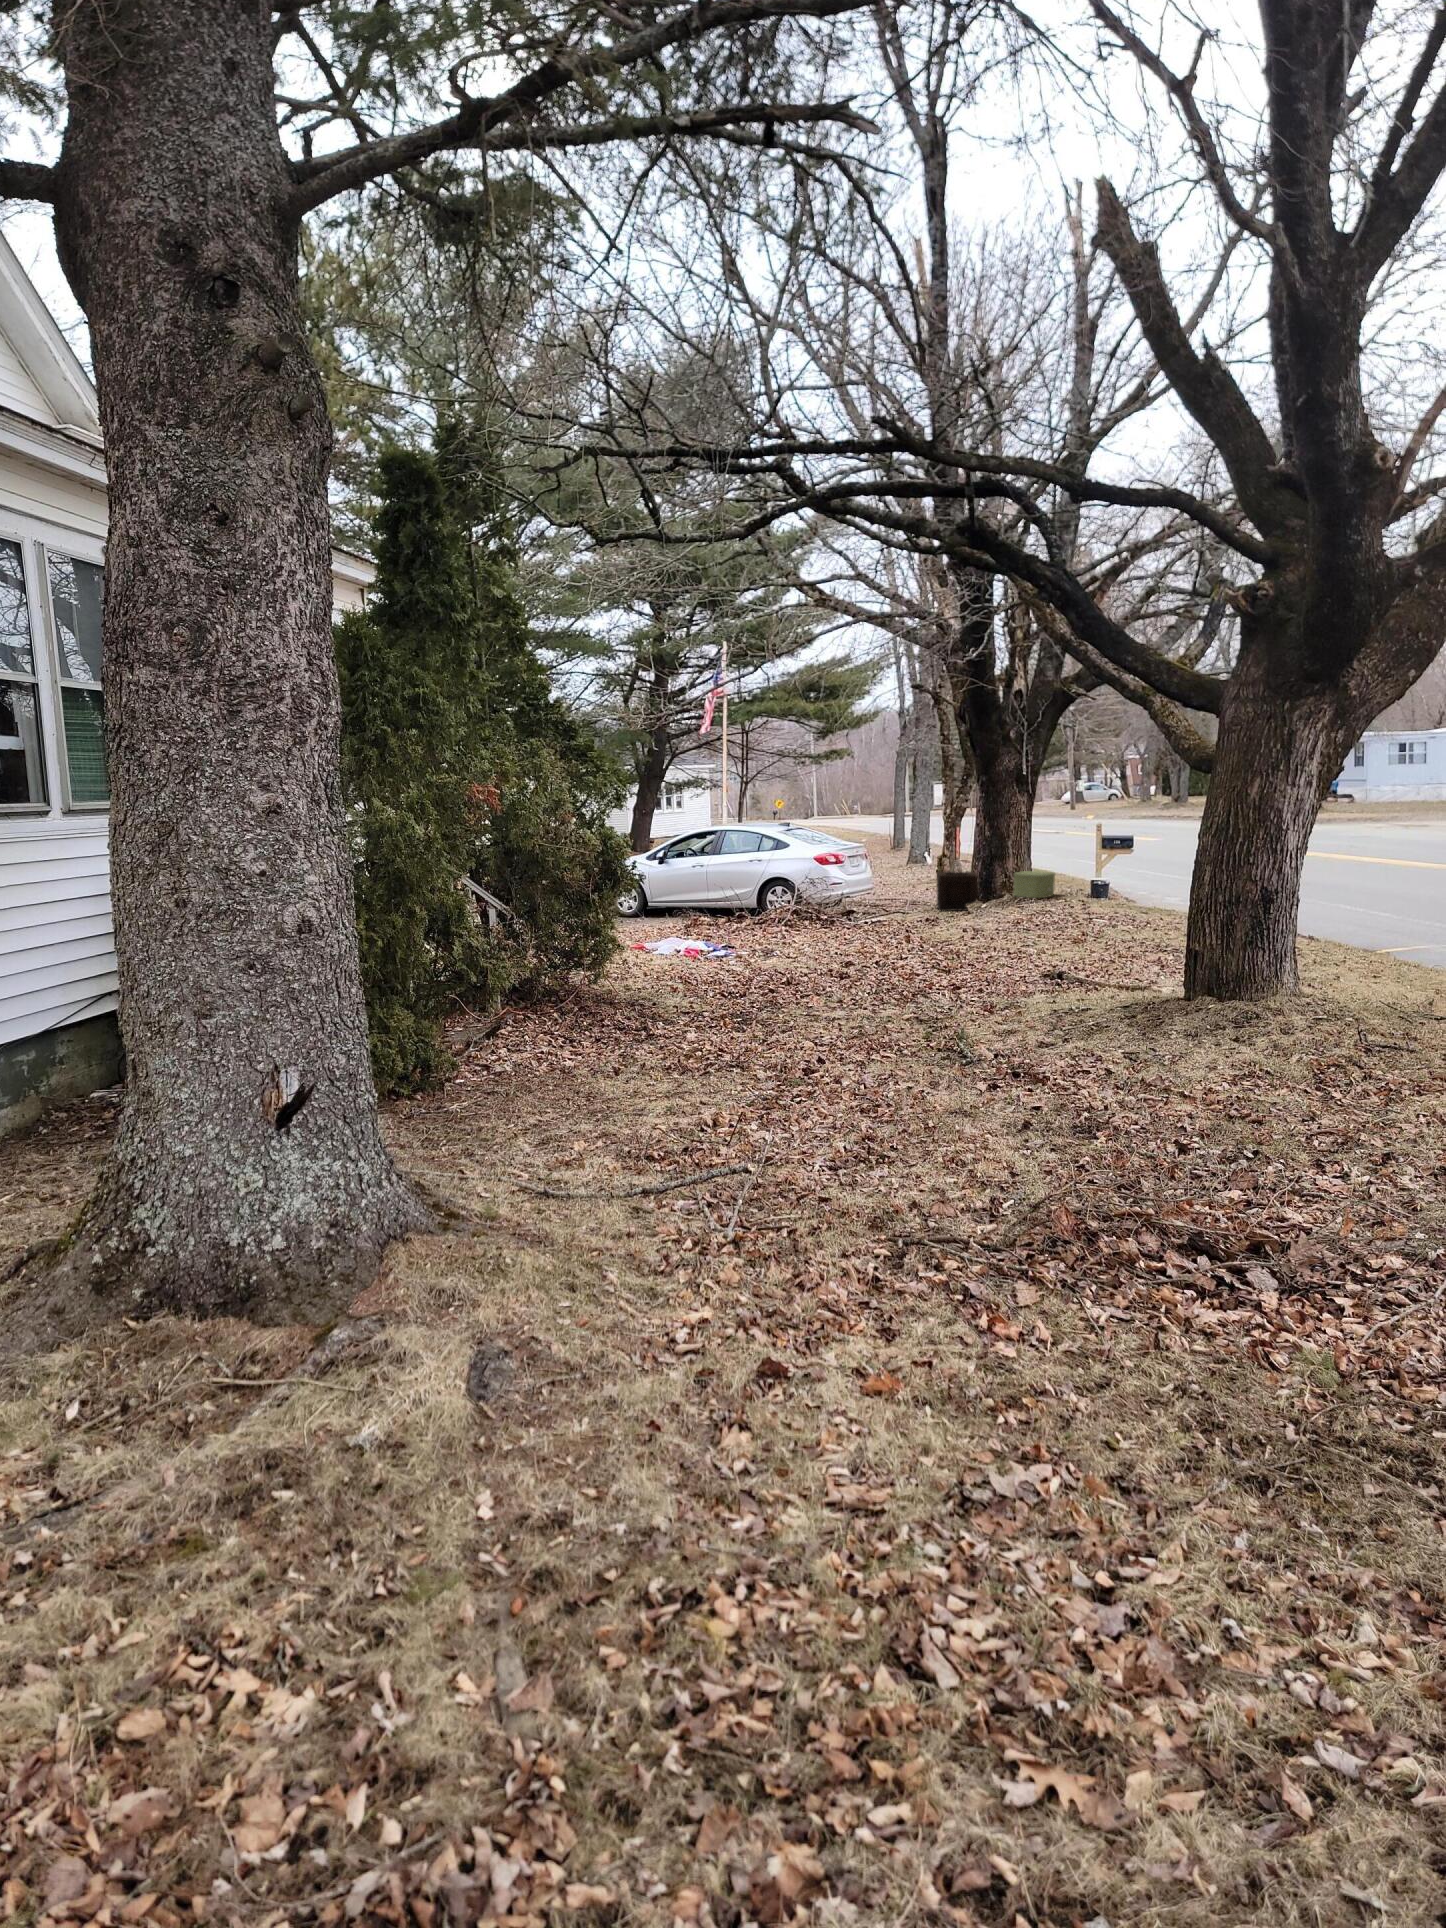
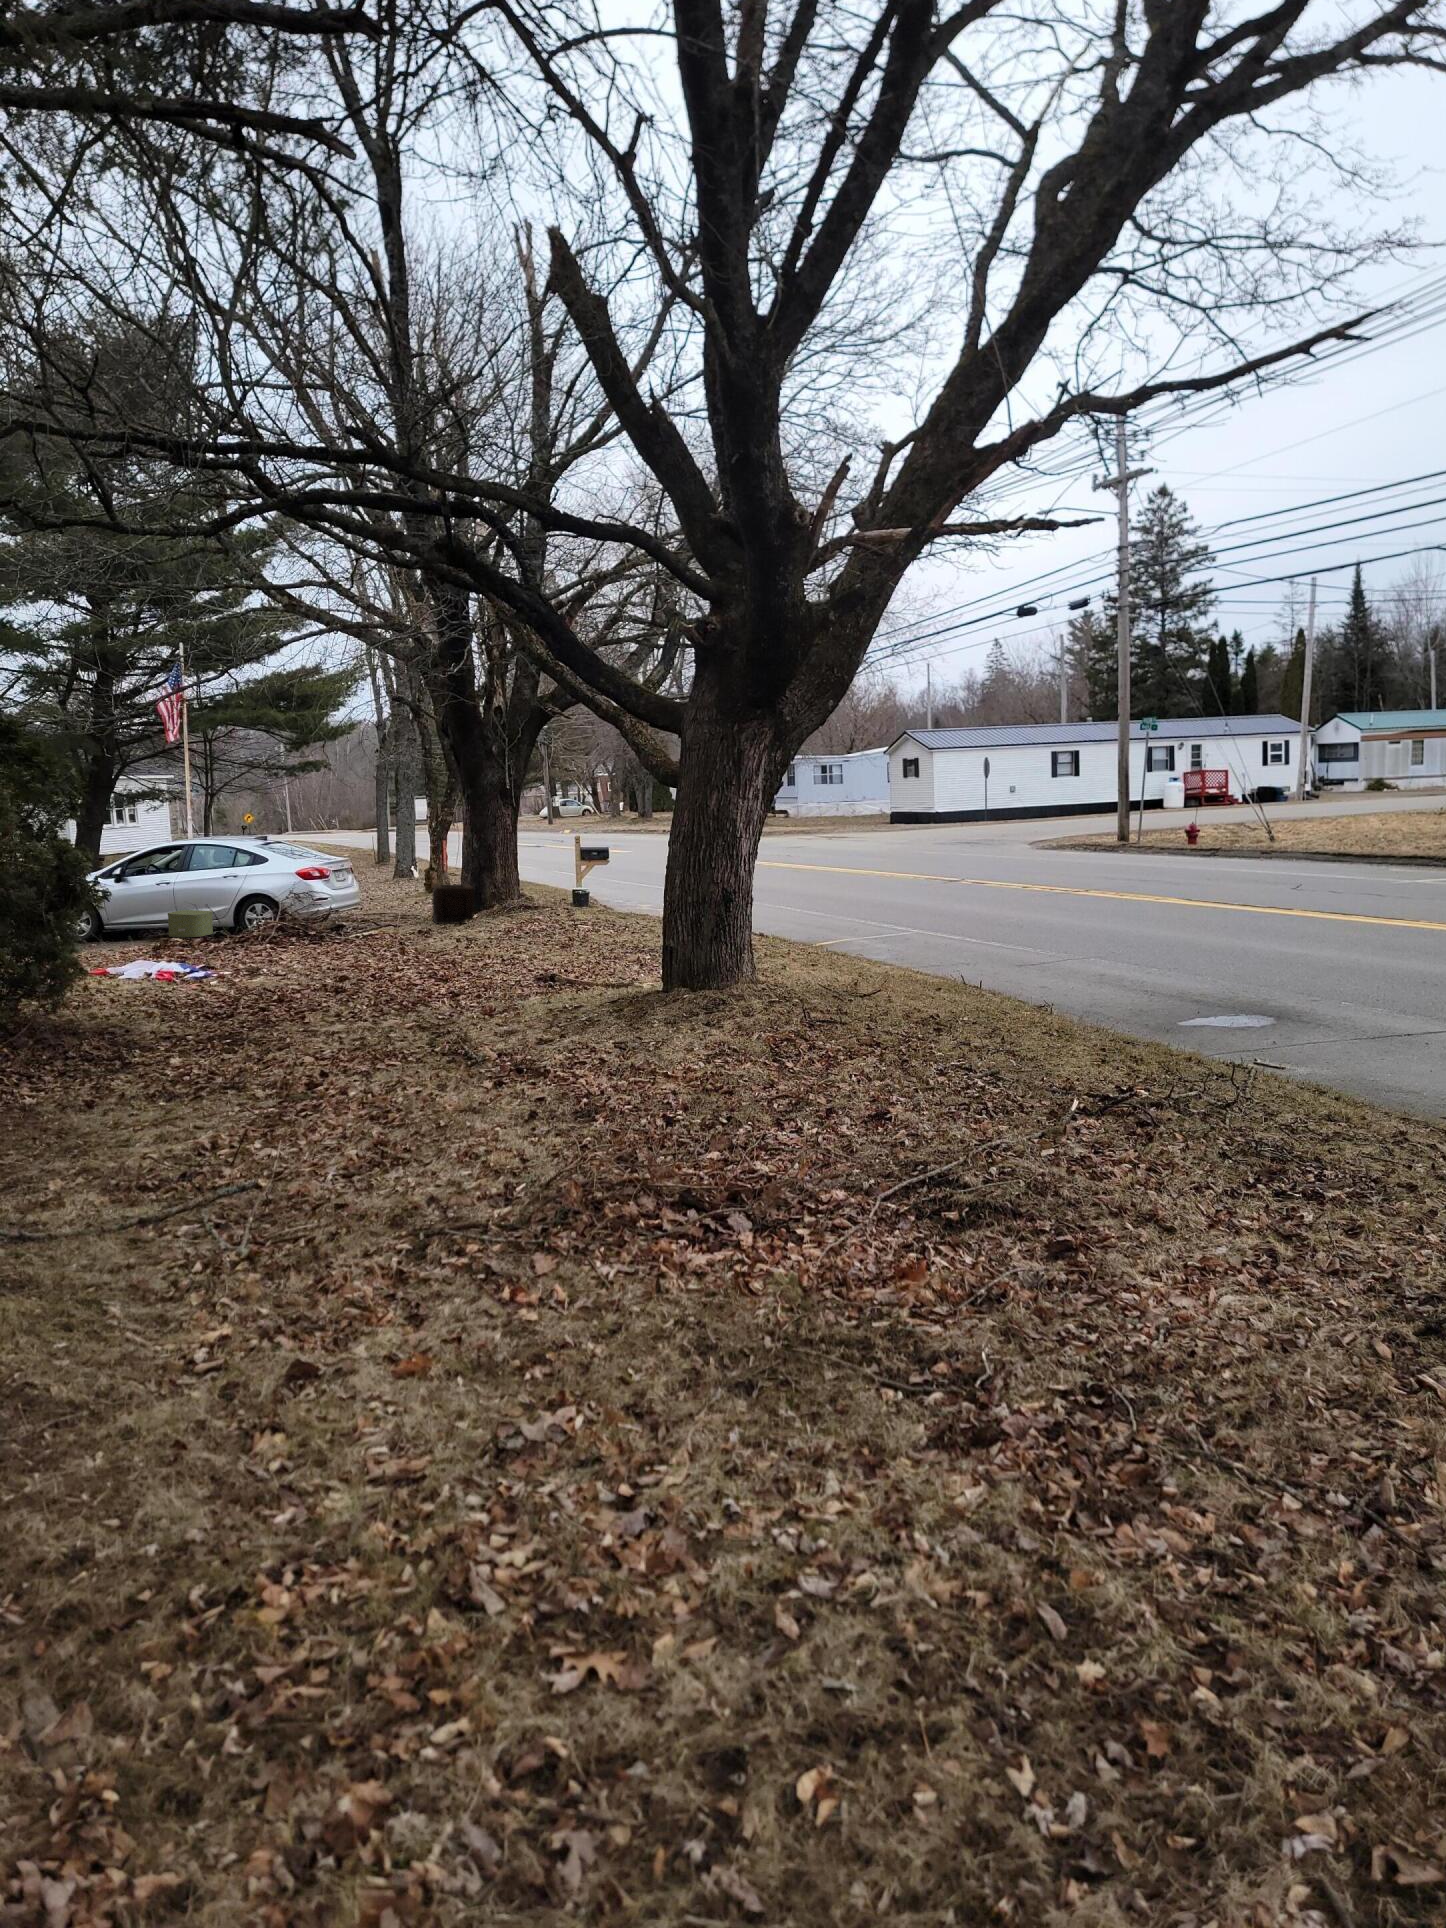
storage box: present [1014,871,1055,898] -> present [168,910,213,937]

